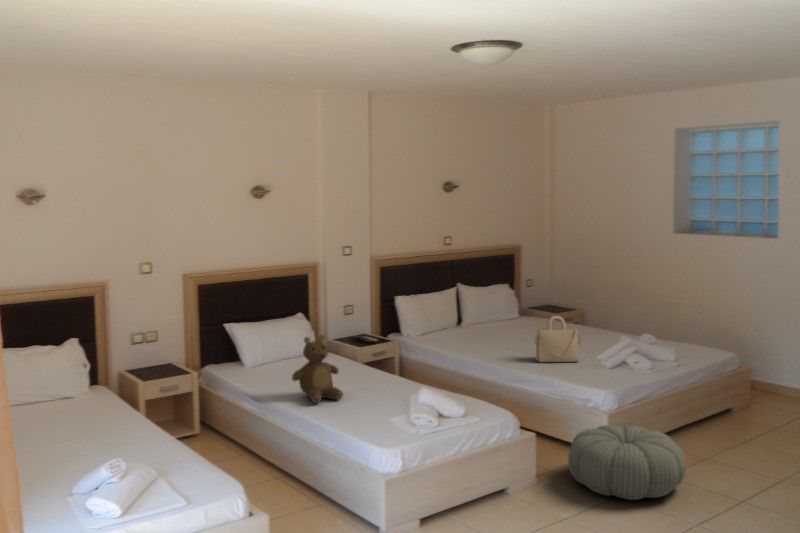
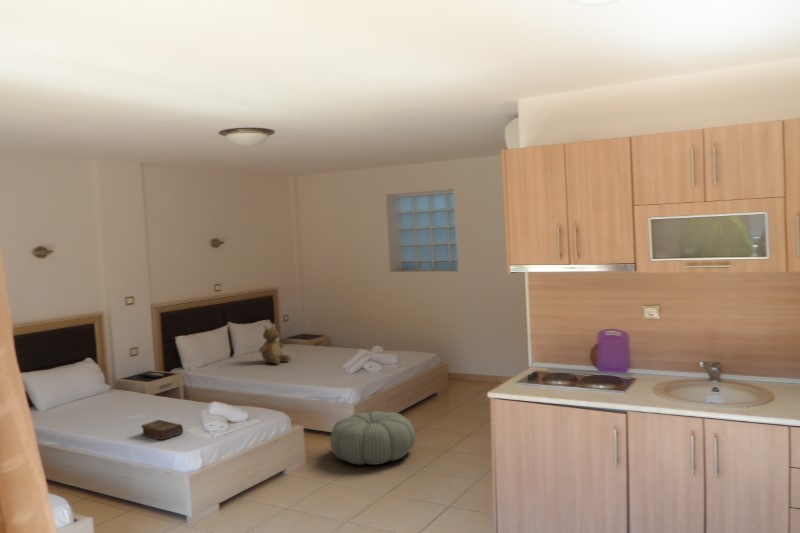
handbag: present [535,316,580,362] -> none [296,337,331,375]
teddy bear: present [292,335,343,404] -> present [259,324,291,364]
book: none [340,402,386,428] -> present [141,420,183,440]

